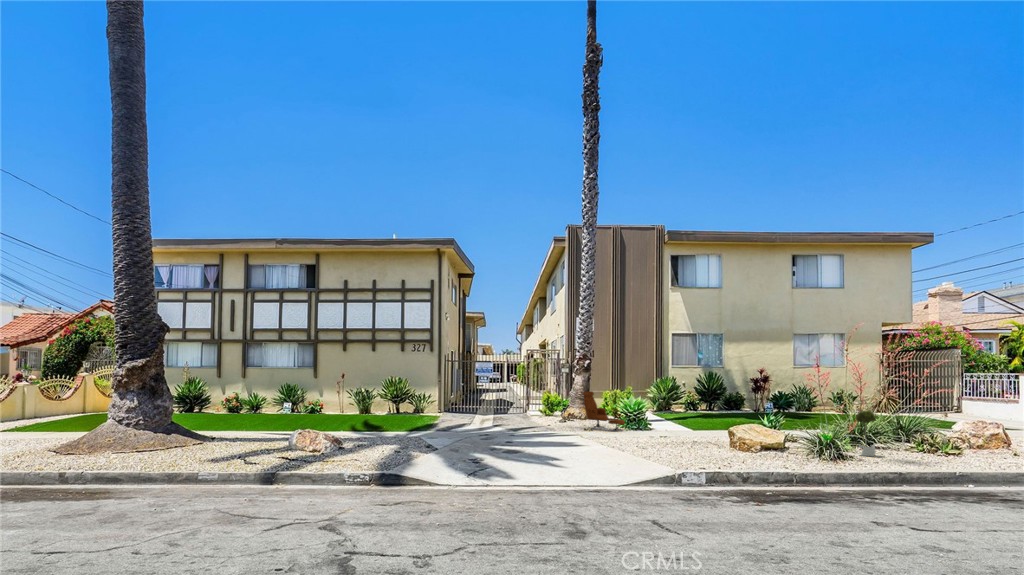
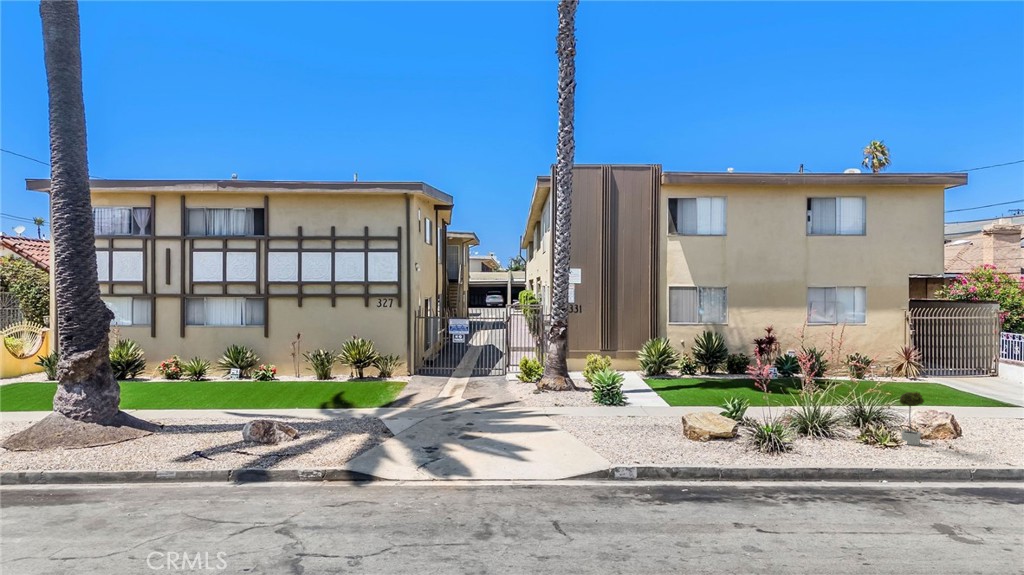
lounge chair: present [583,391,625,430] -> none [574,359,622,406]

